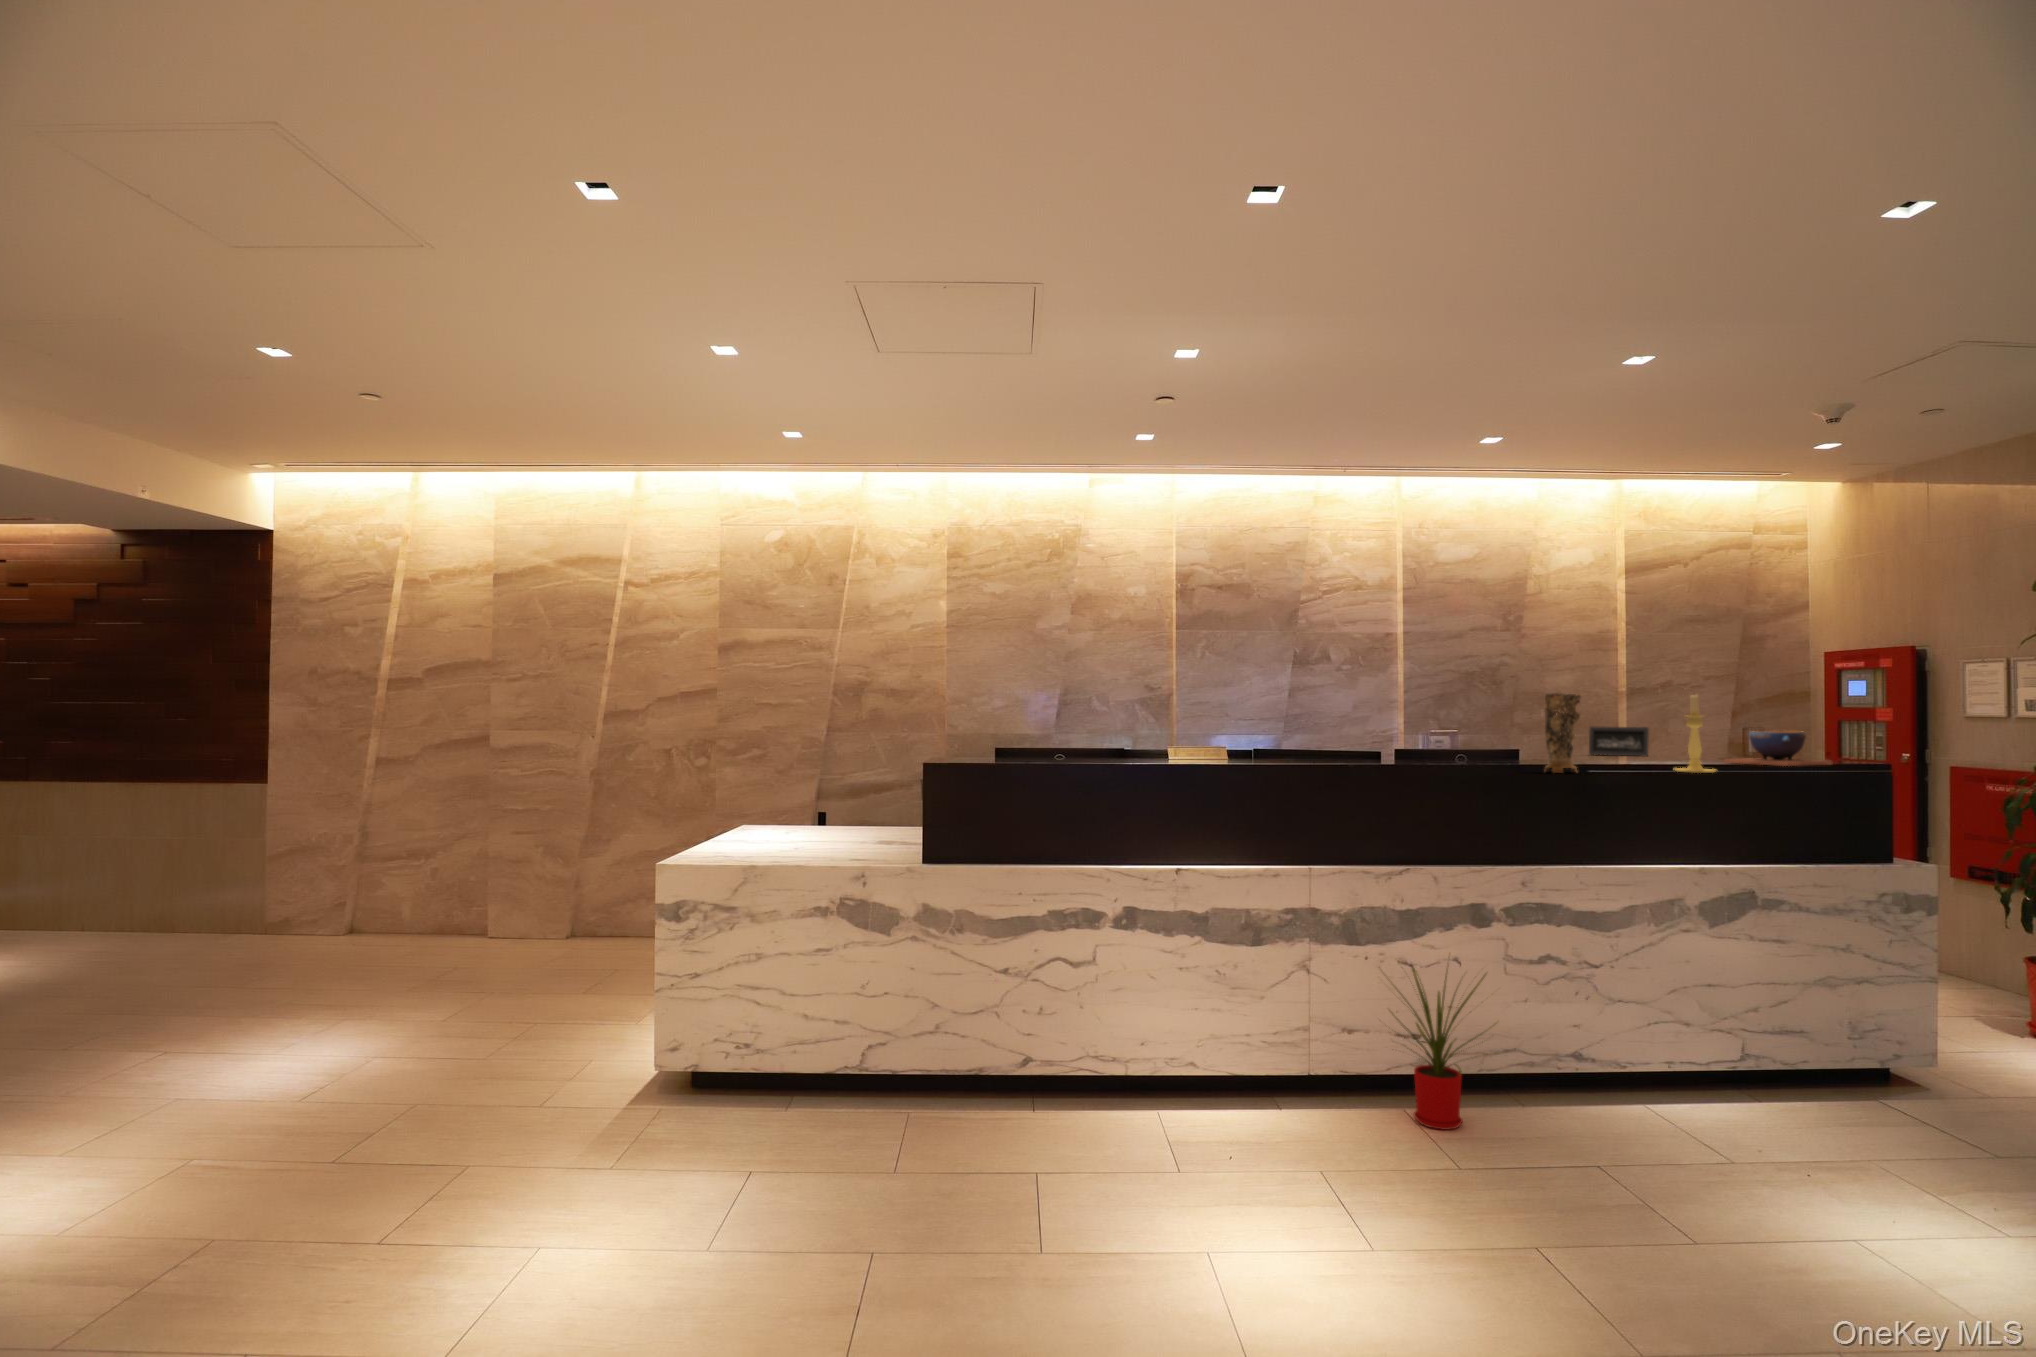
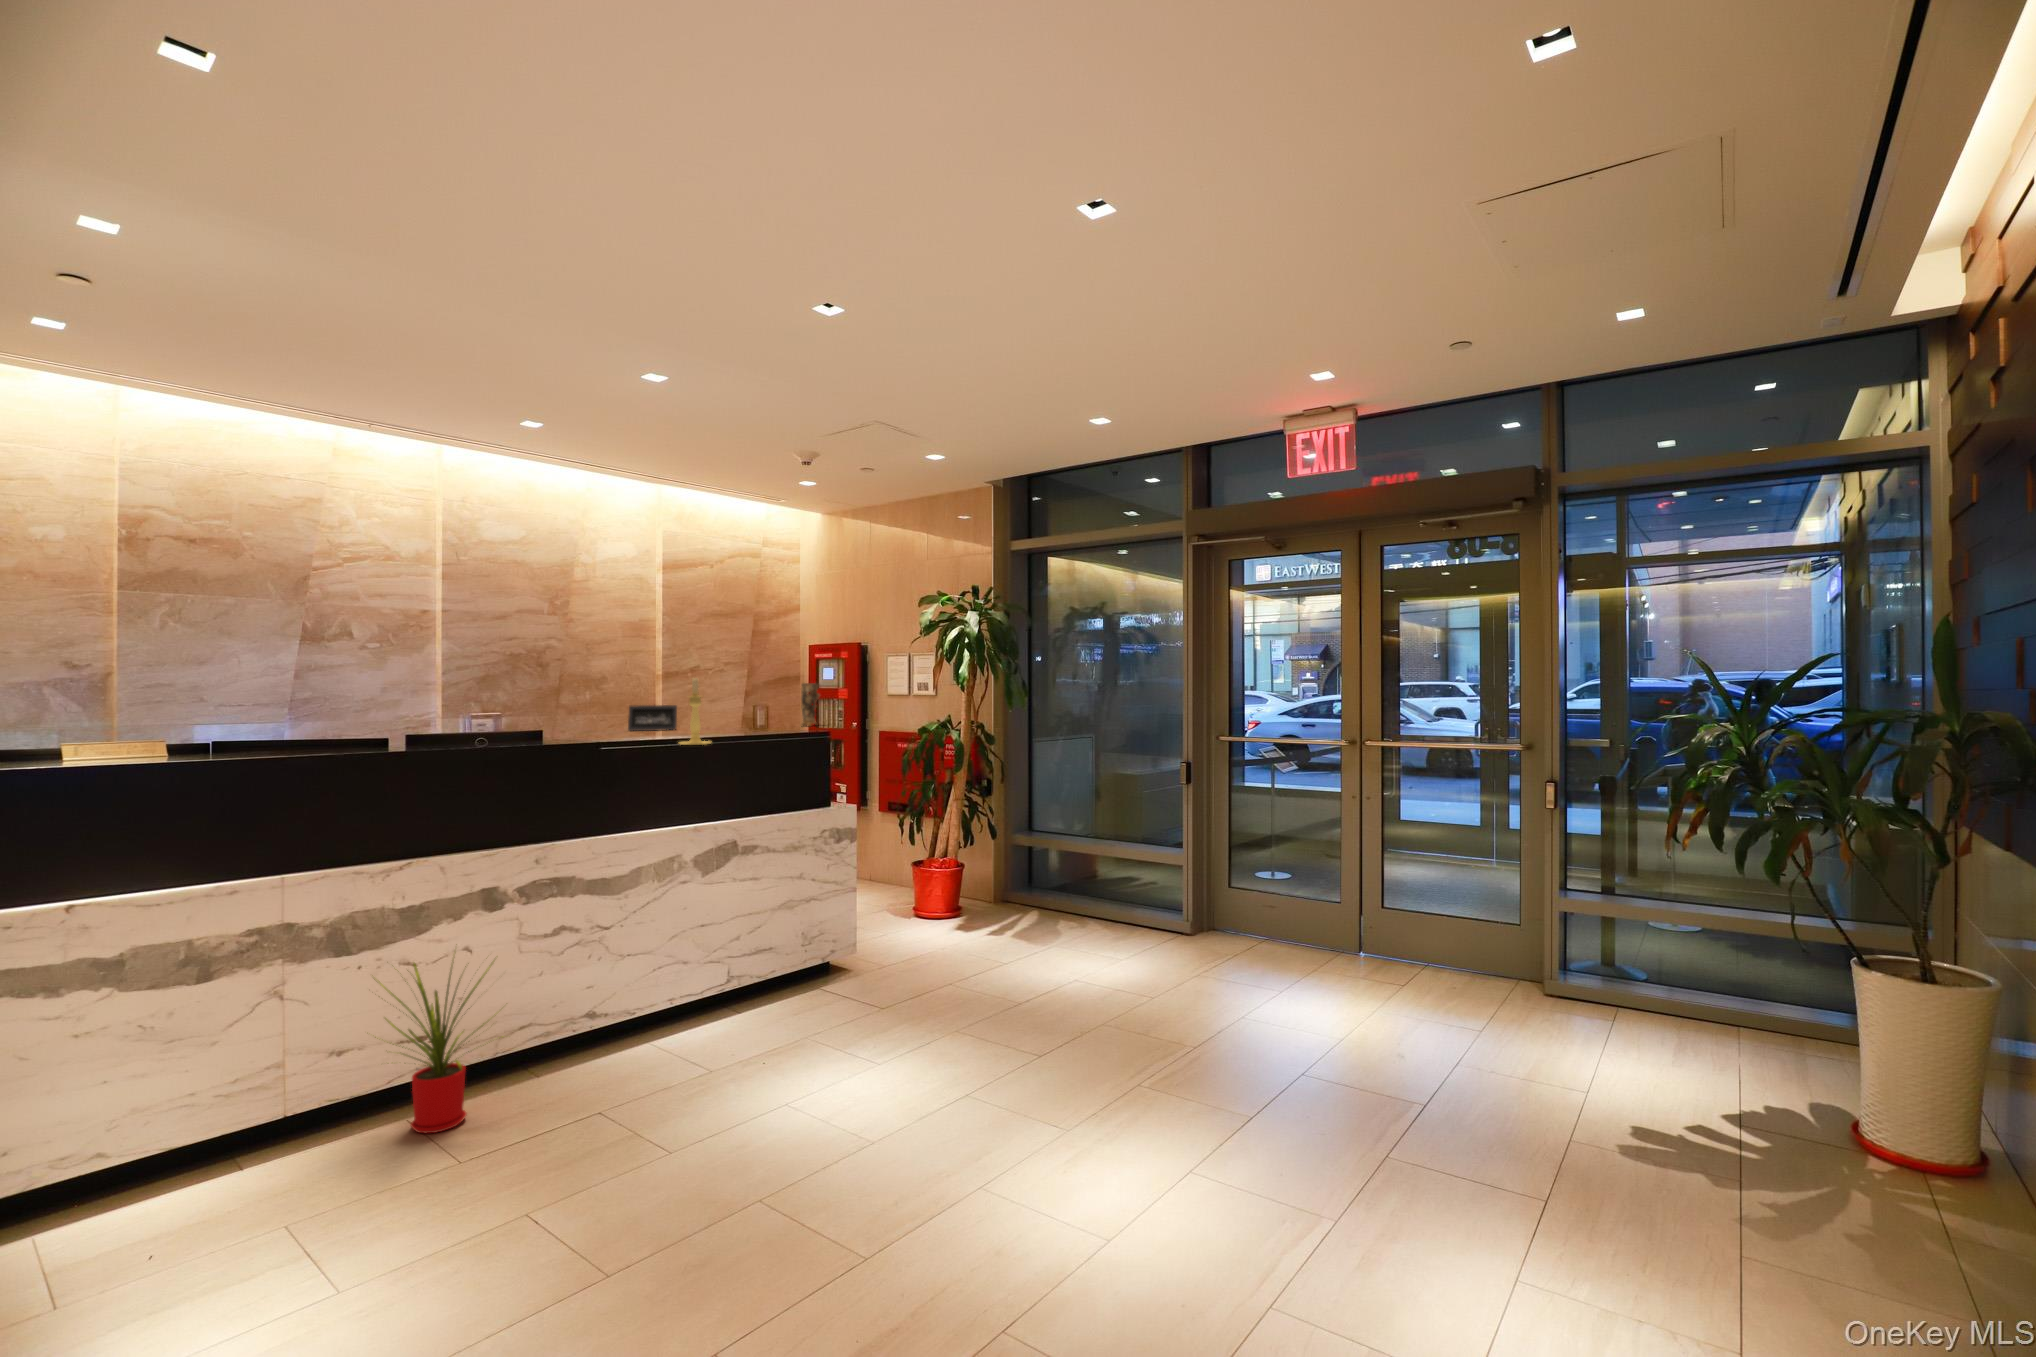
decorative vase: present [1544,693,1582,773] -> present [801,683,820,726]
decorative bowl: present [1724,731,1832,766] -> none [727,707,801,735]

